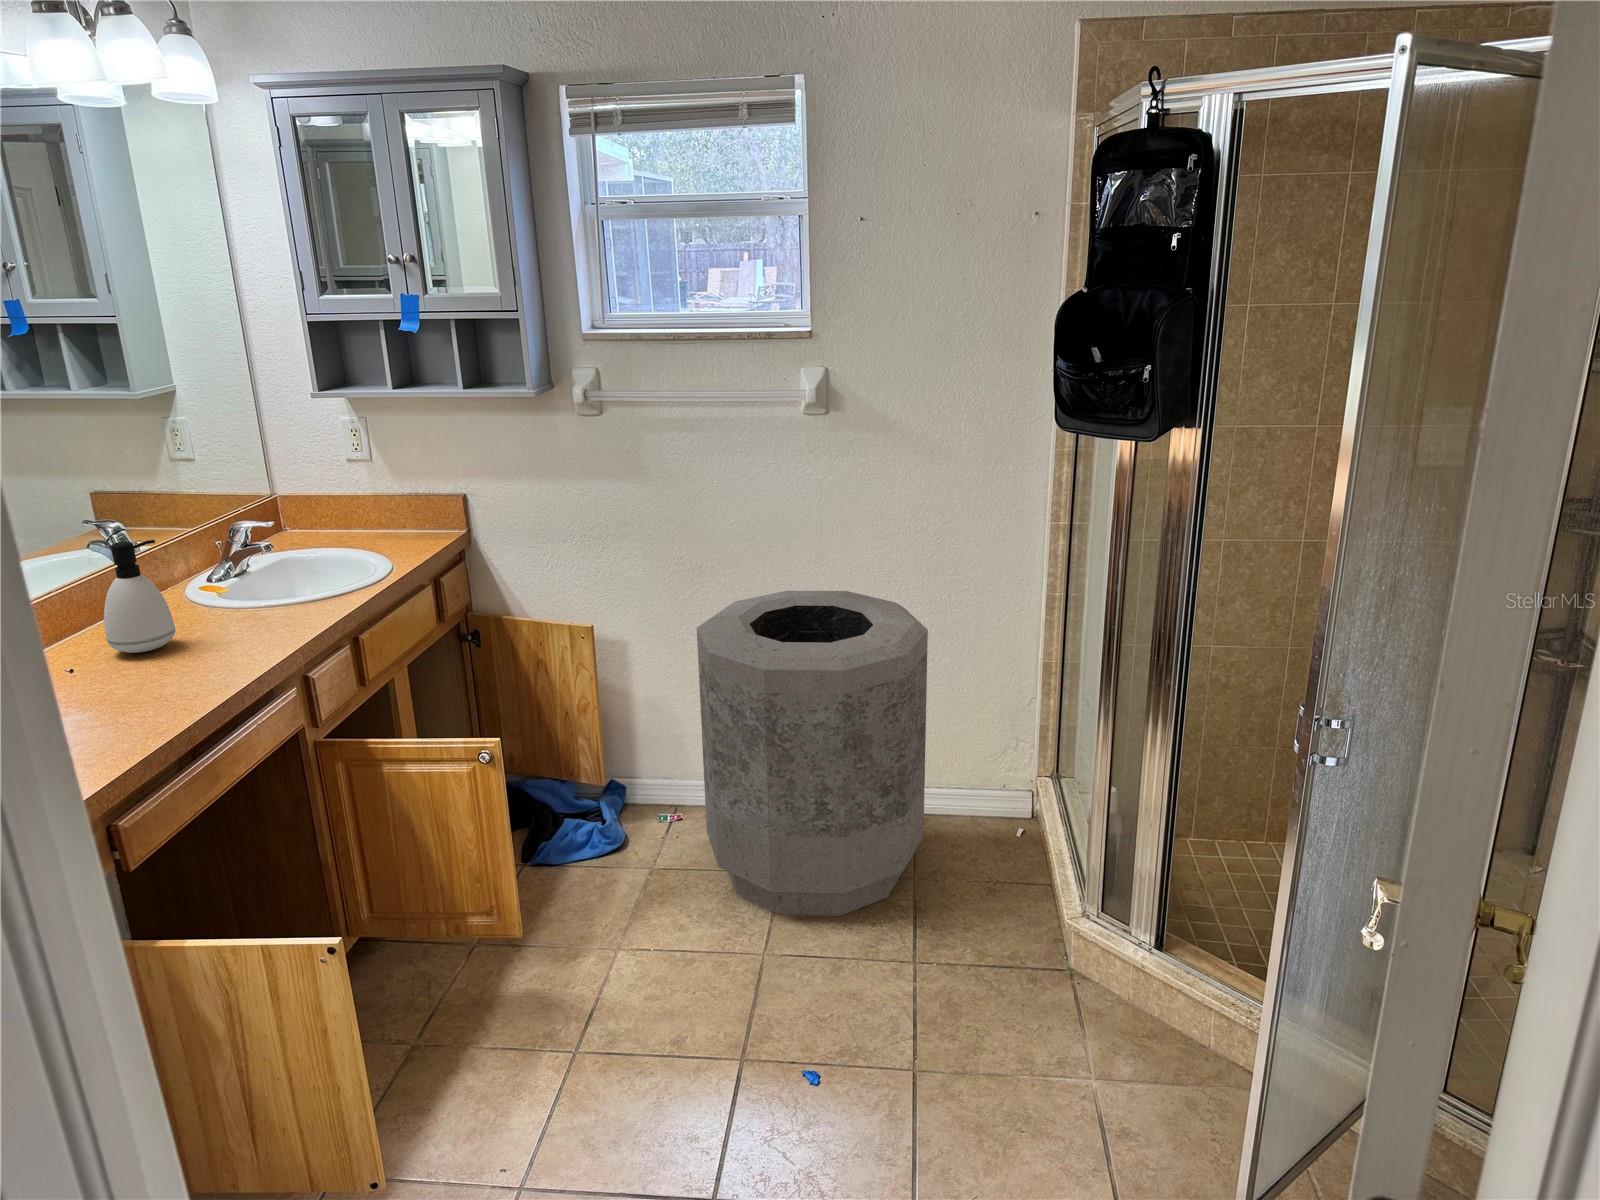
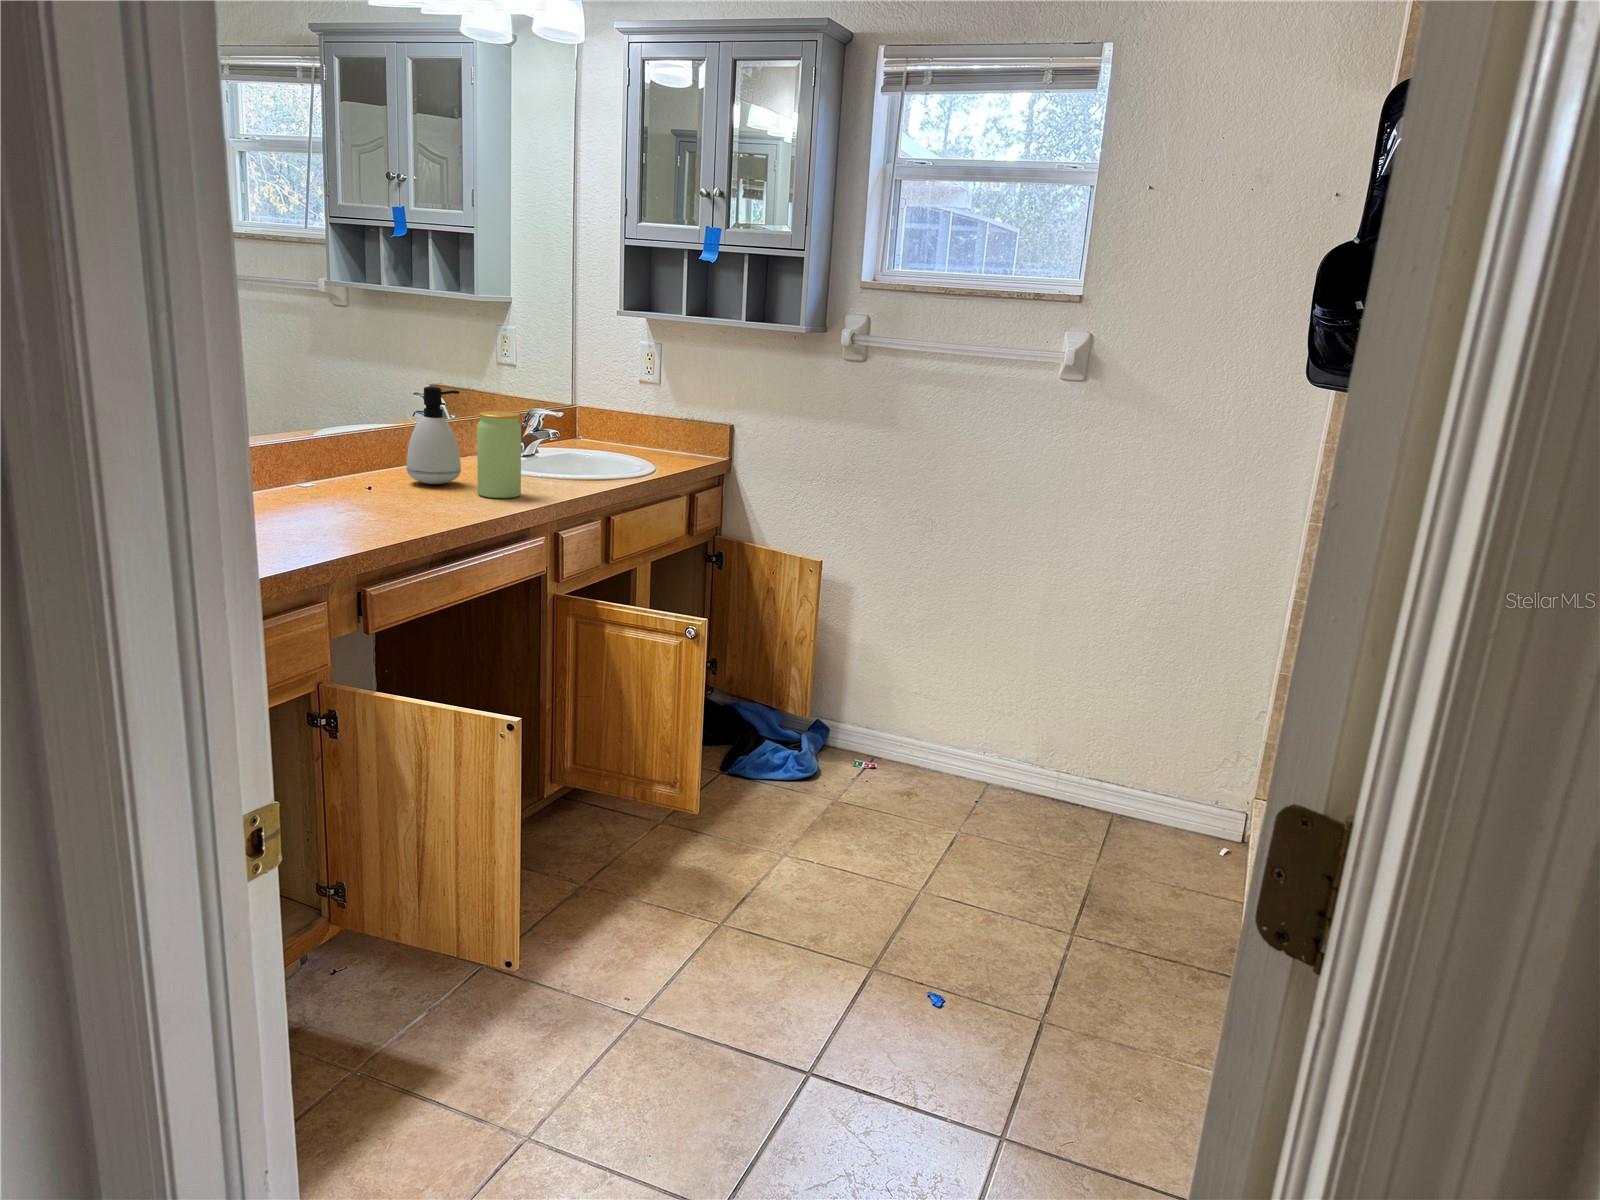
jar: none [189,558,258,660] -> present [477,411,521,498]
trash can: present [697,591,928,916] -> none [894,553,1149,879]

